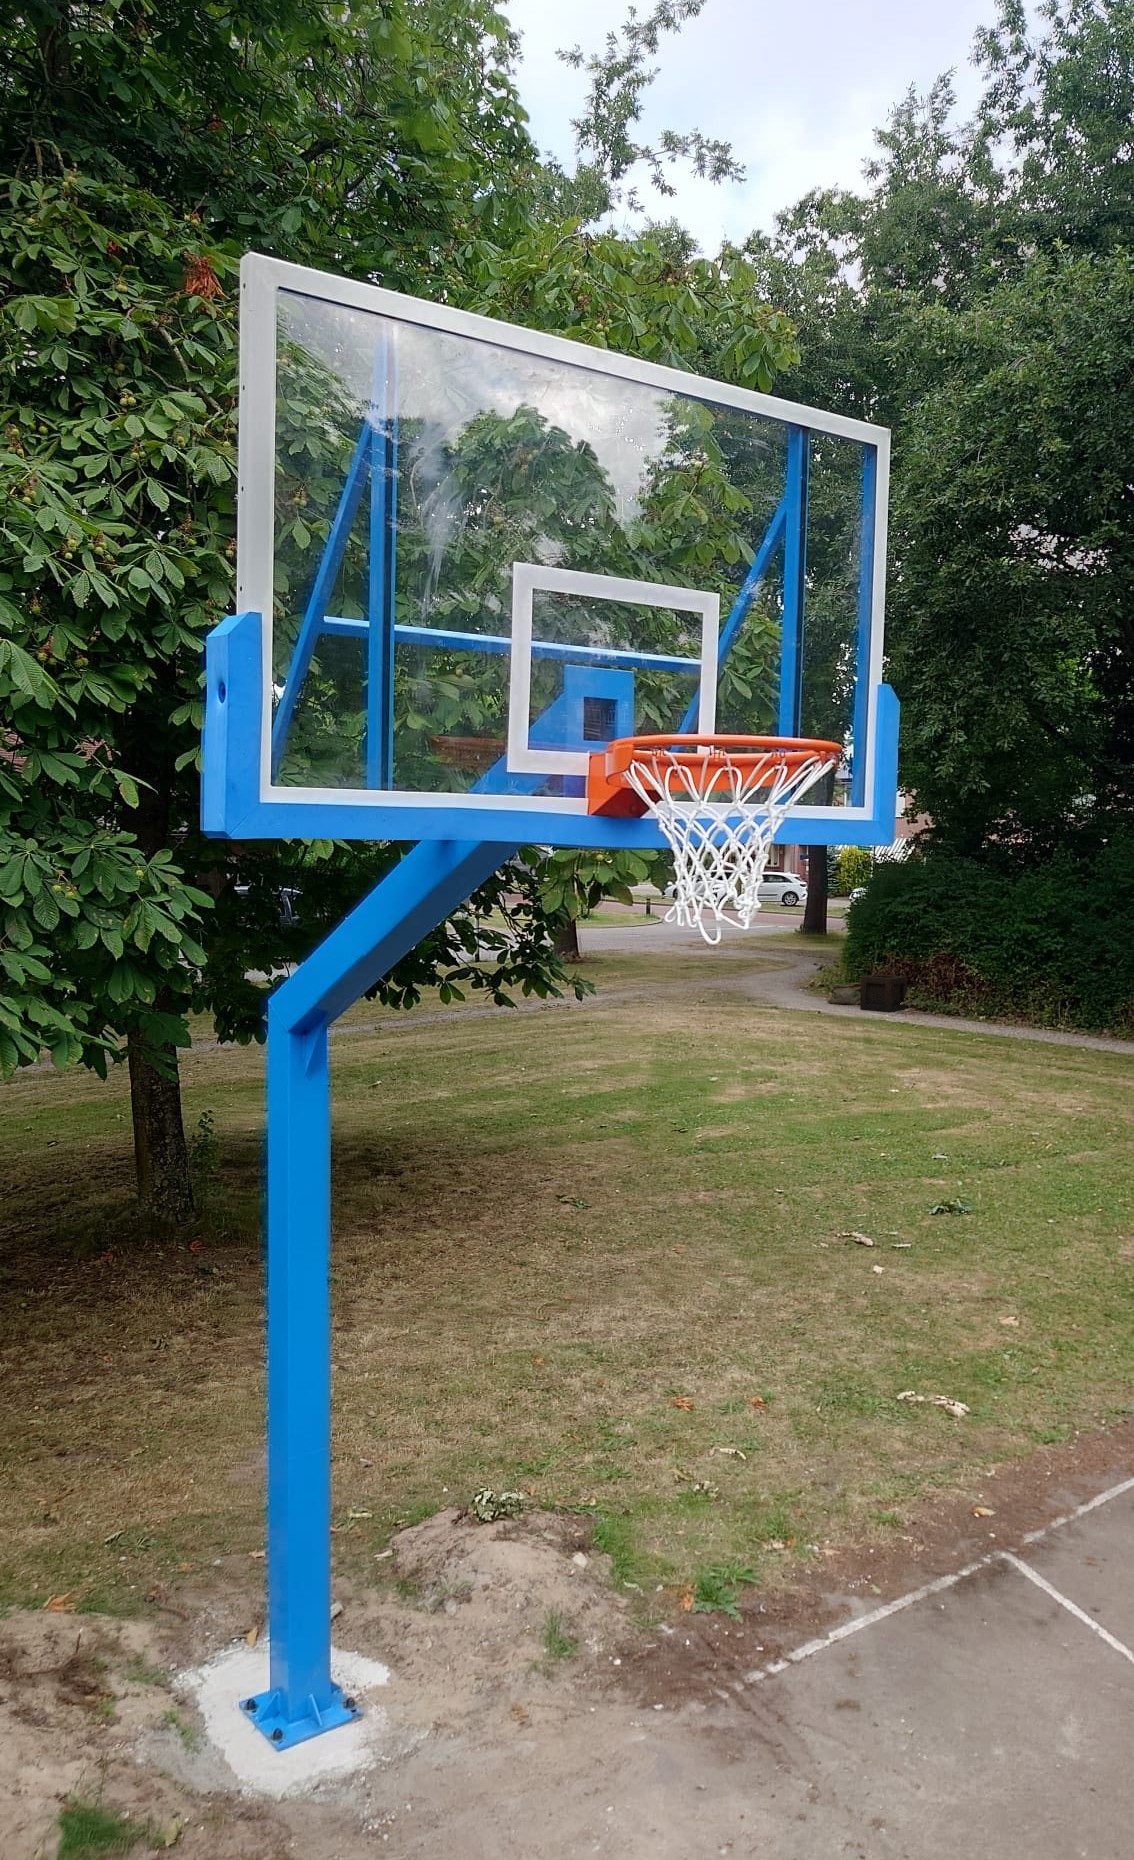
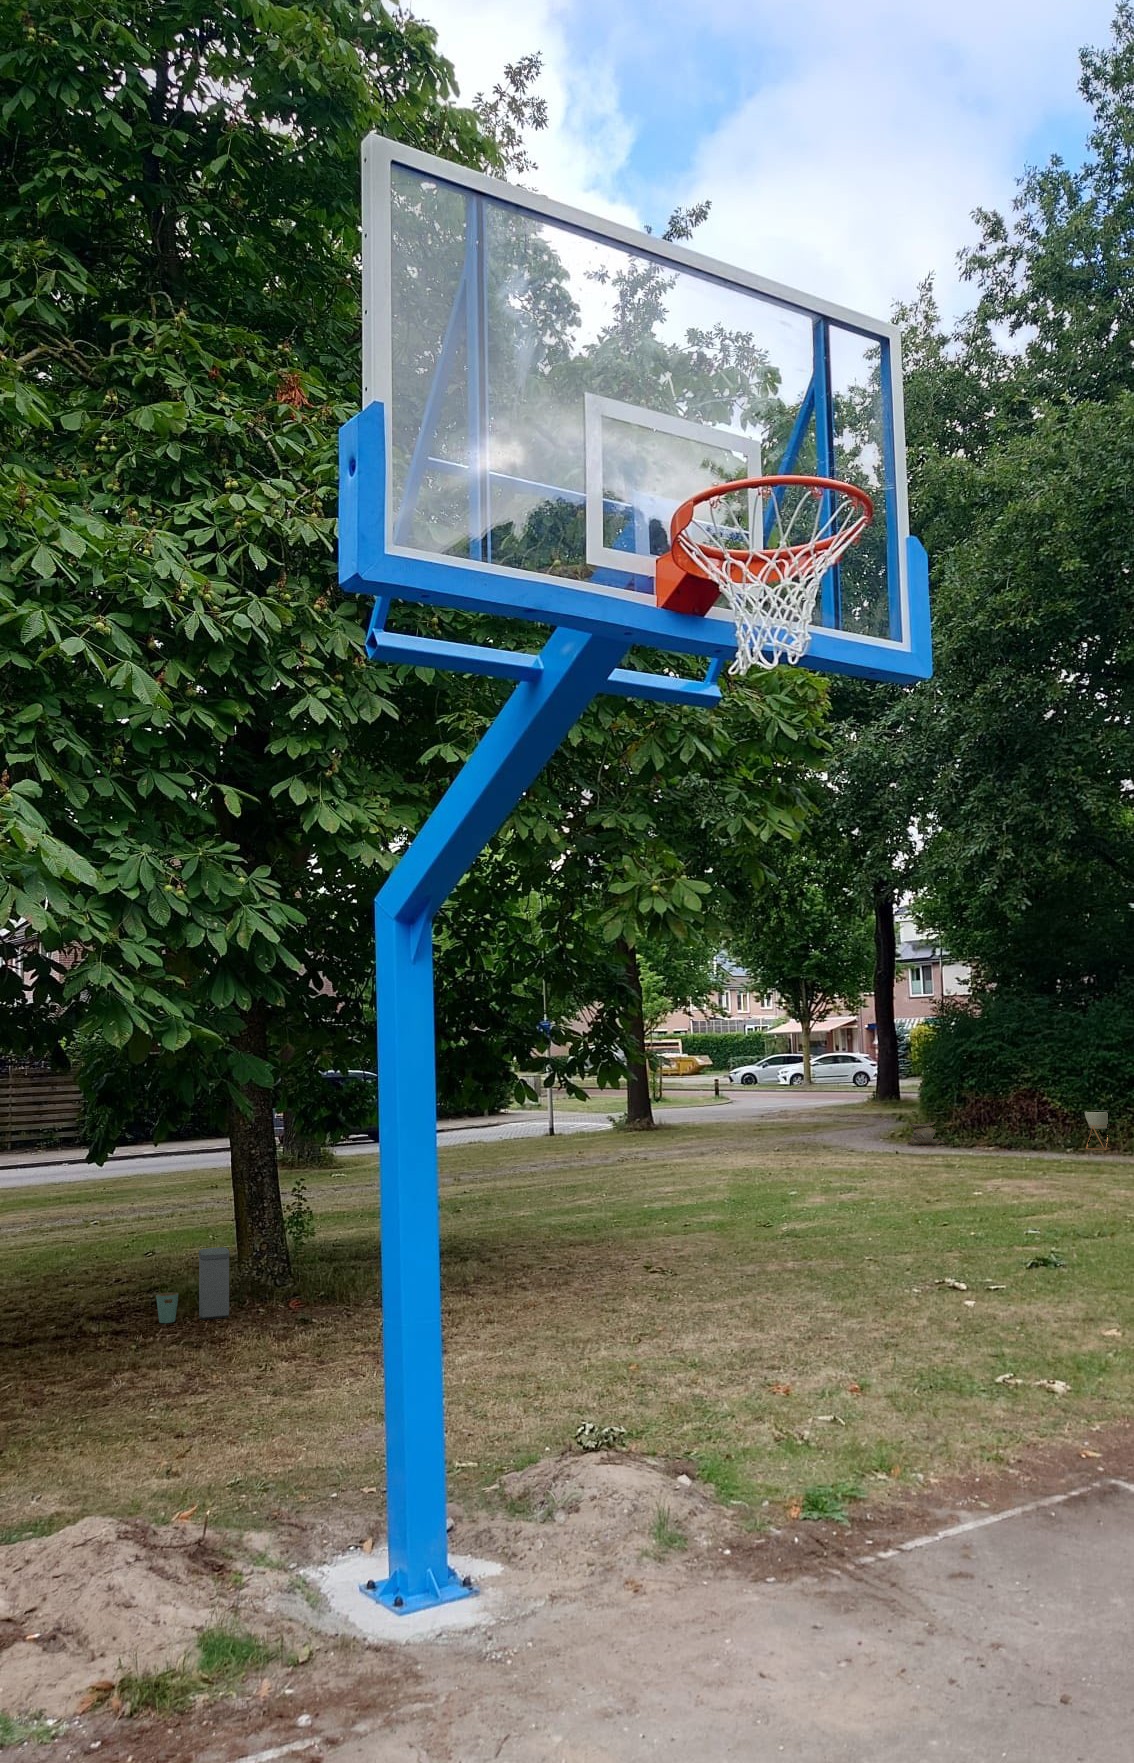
wooden crate: present [860,975,907,1012] -> none [940,1111,990,1148]
planter: none [997,986,1027,1025] -> present [1085,1112,1111,1150]
trash can: none [66,1167,141,1242] -> present [156,1247,230,1323]

